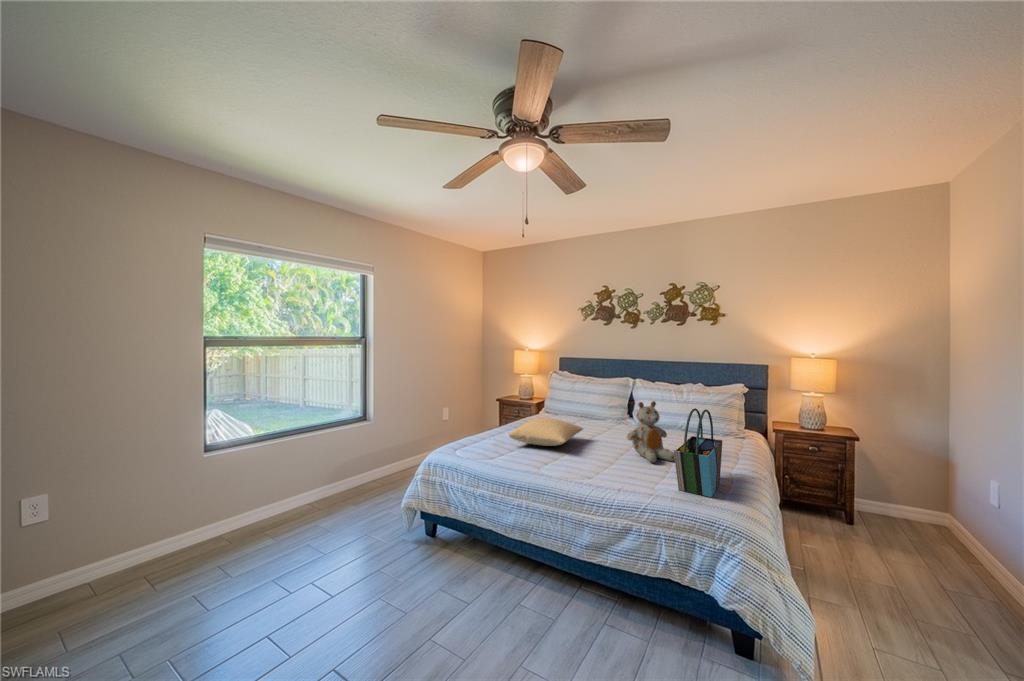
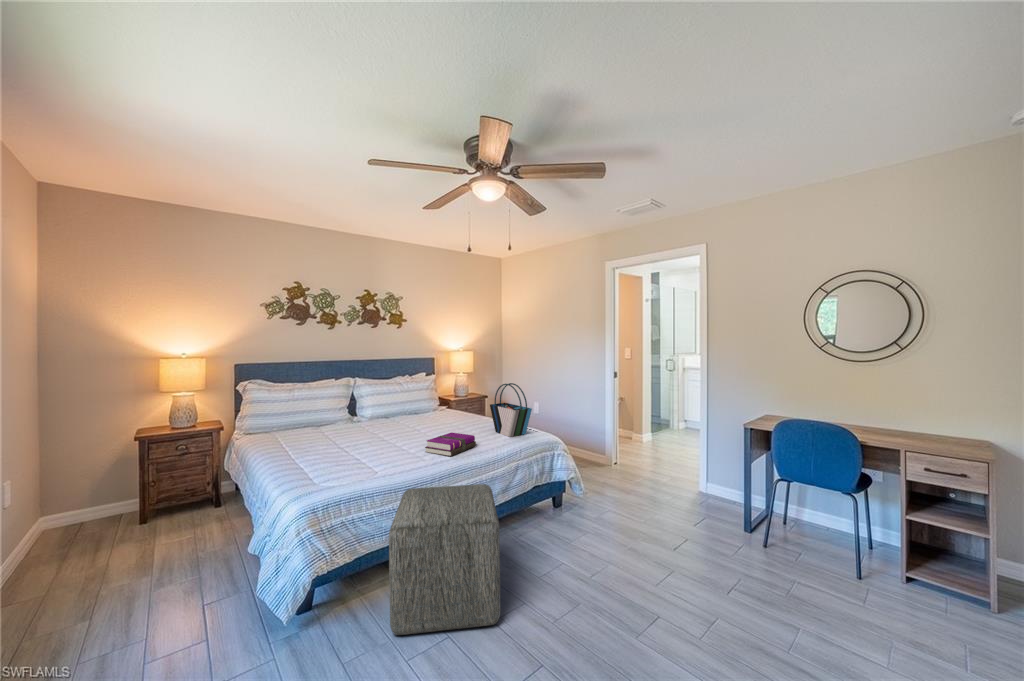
stuffed bear: present [627,401,675,463] -> none [439,387,469,432]
pillow: present [509,418,583,446] -> none [333,422,417,450]
notebook: none [552,450,604,477] -> present [425,432,476,456]
ottoman: none [403,483,522,644] -> present [389,484,501,635]

